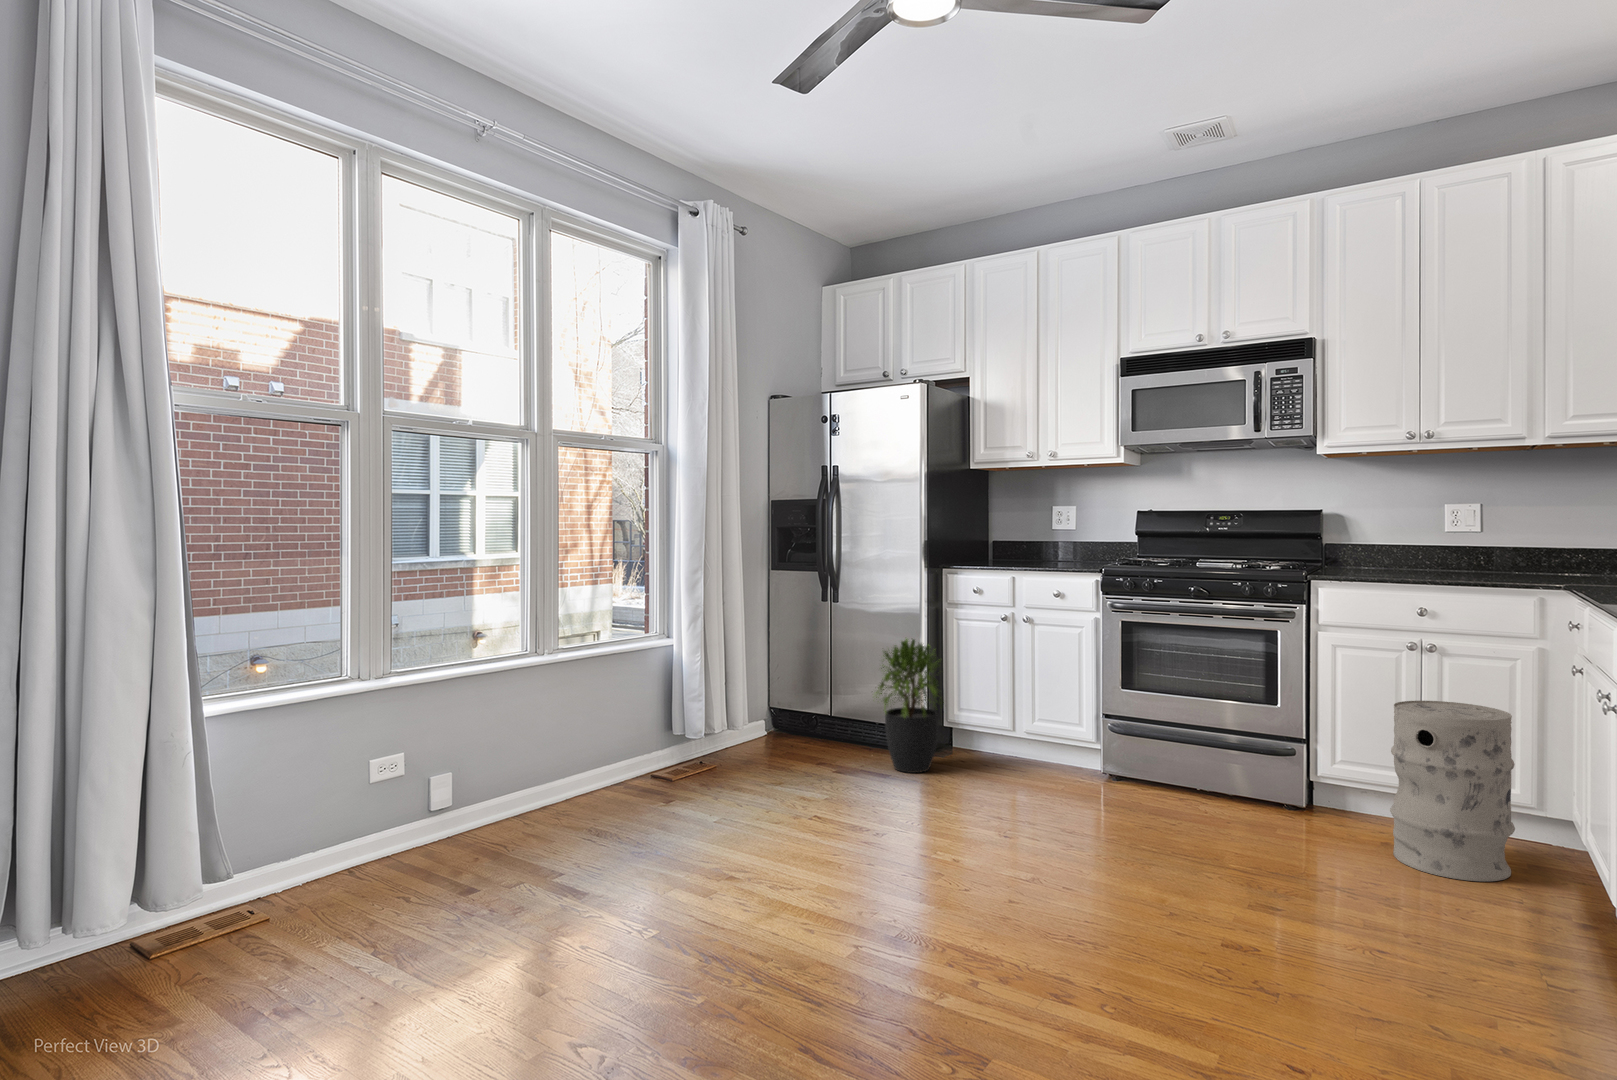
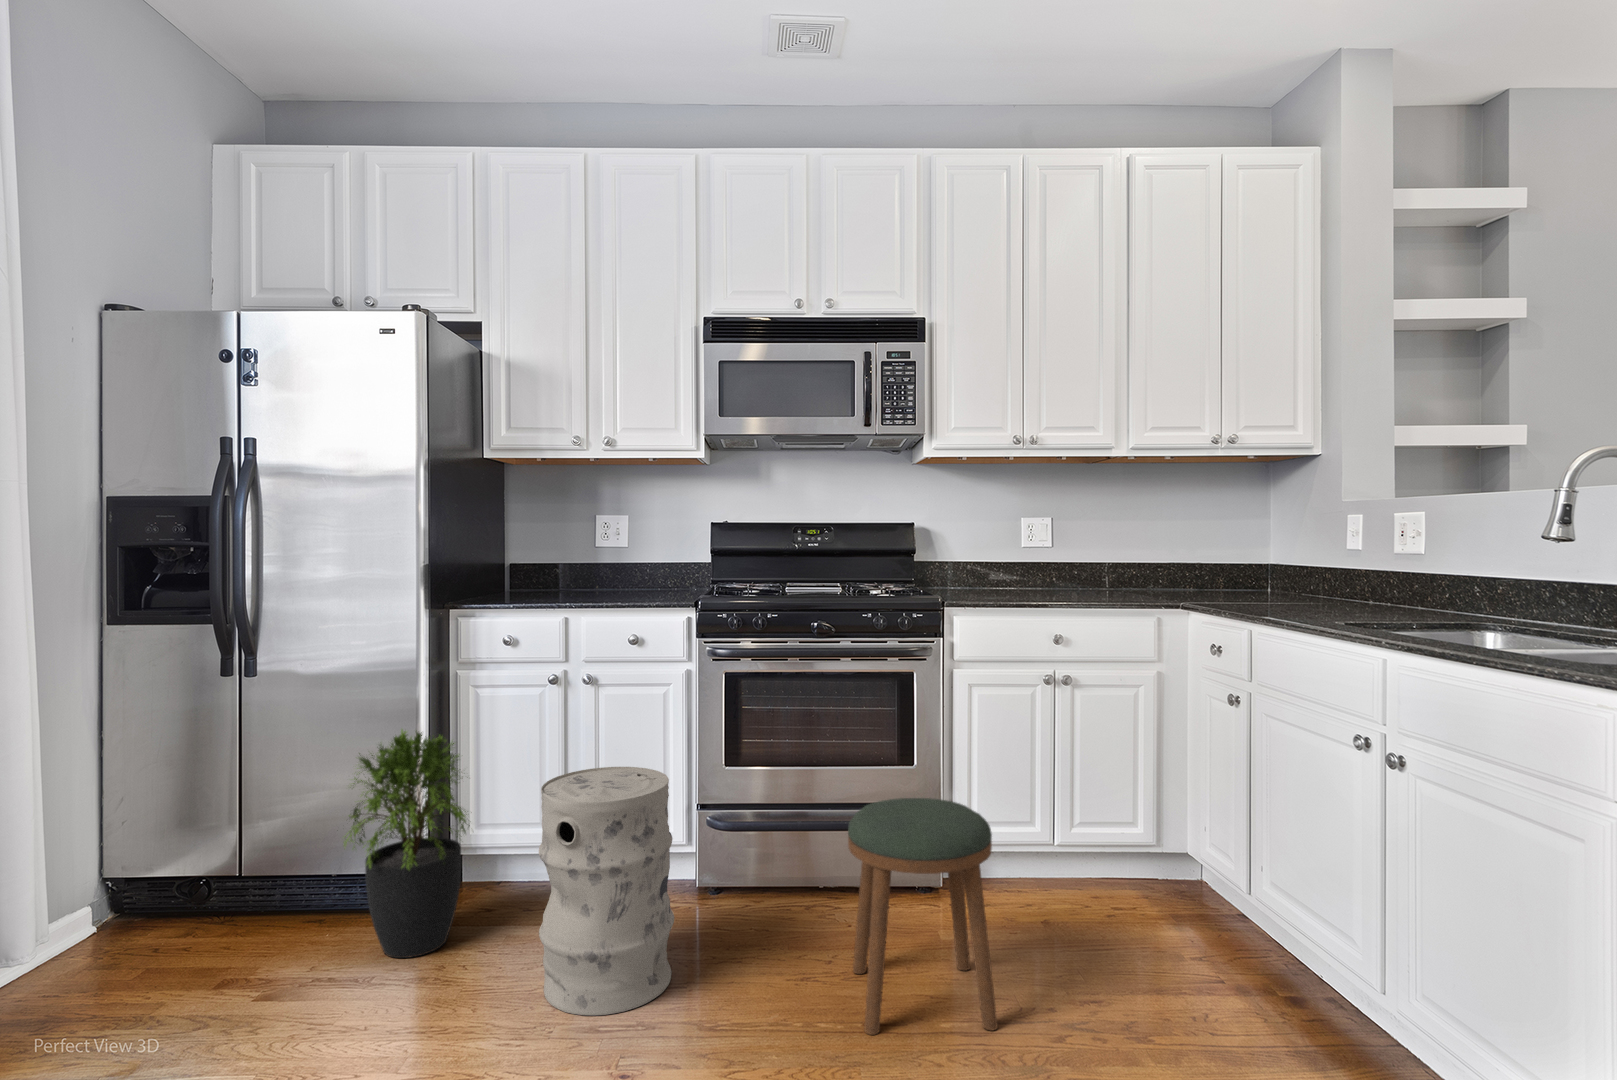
trash can: present [1390,701,1515,881] -> present [539,767,674,1015]
stool: none [1154,713,1269,876] -> present [848,798,998,1035]

